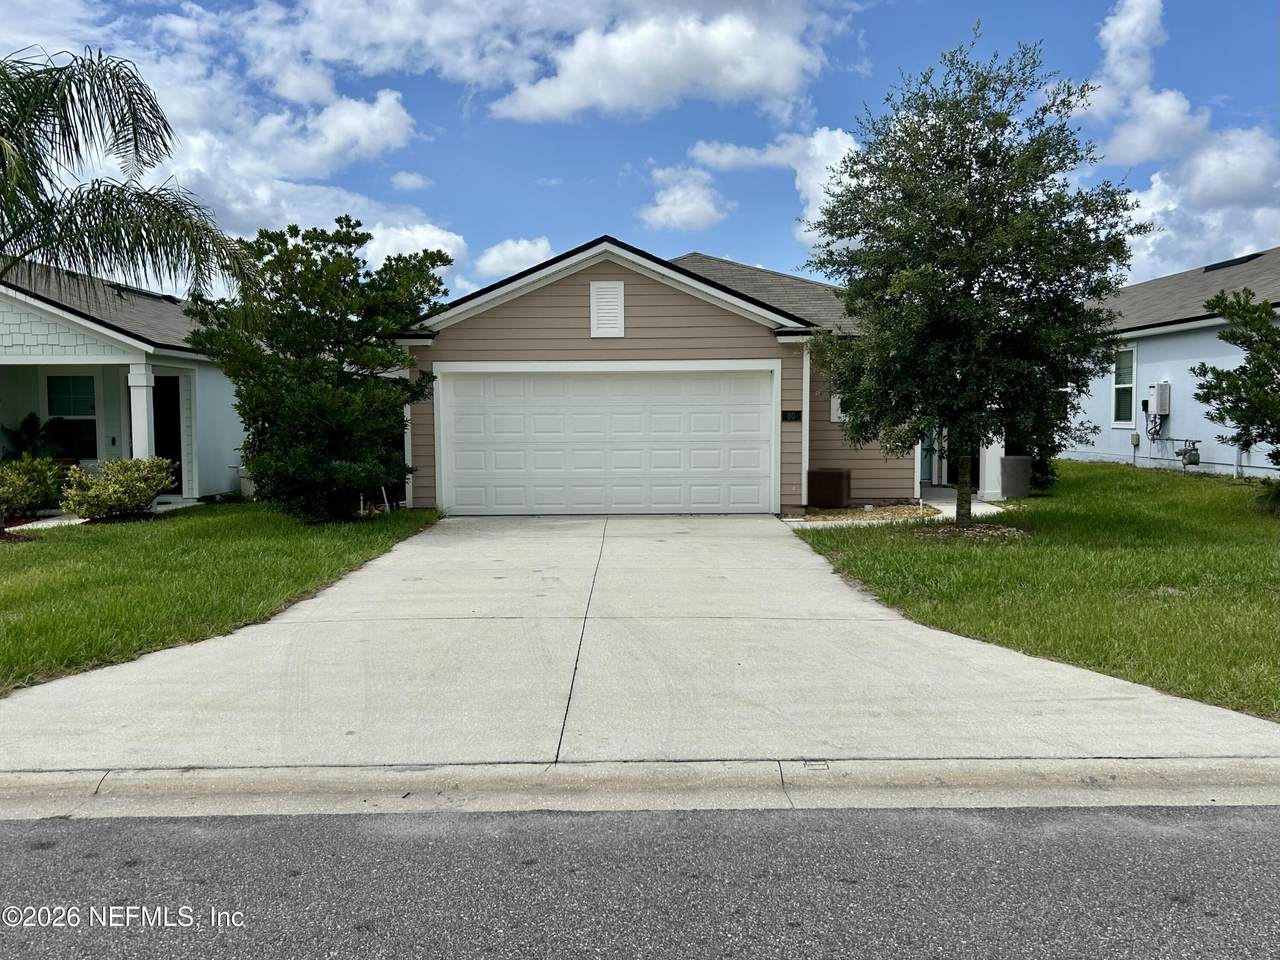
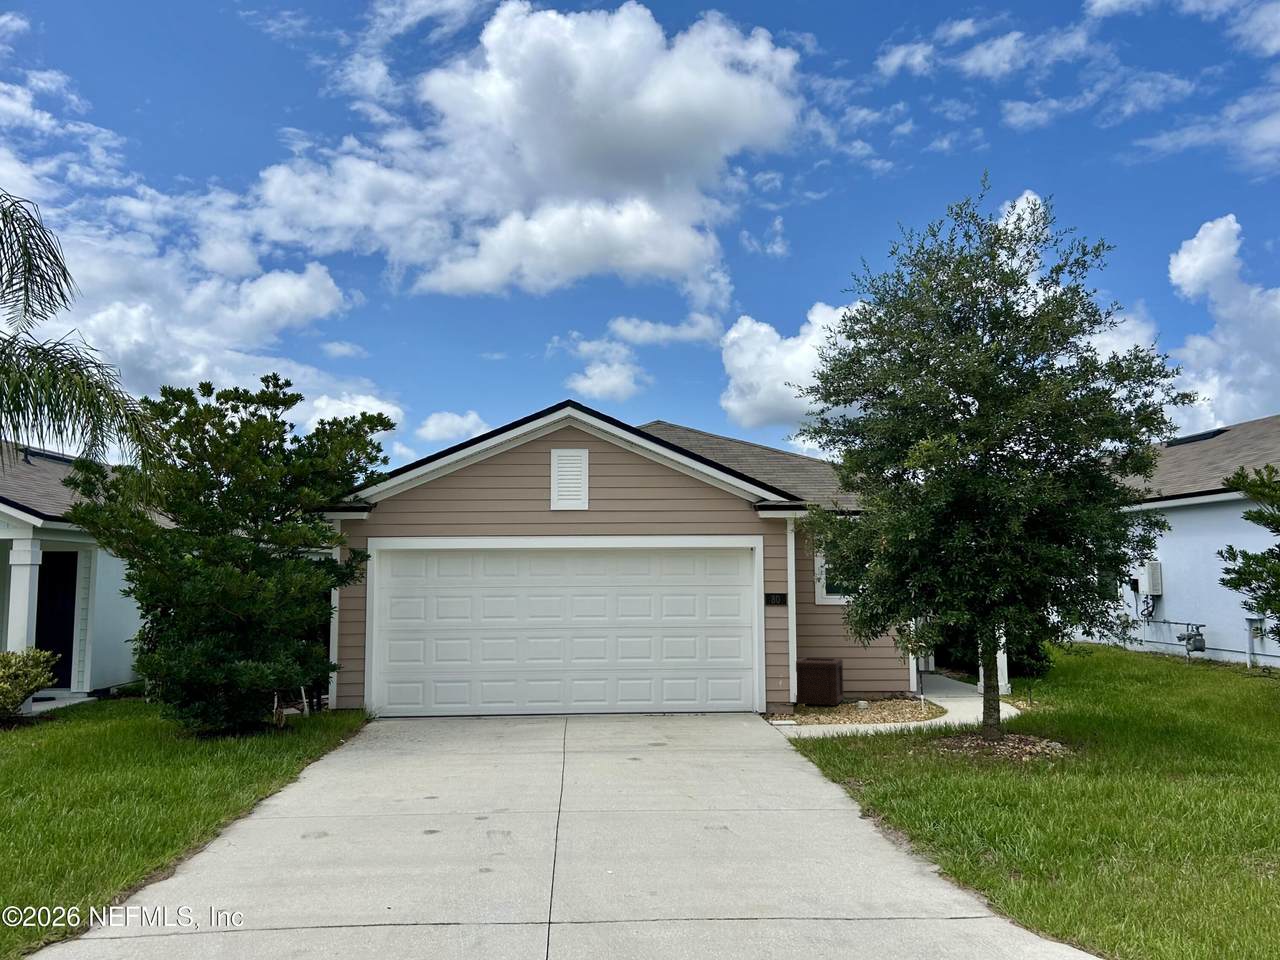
trash can: present [1000,456,1032,497] -> none [1000,642,1036,690]

